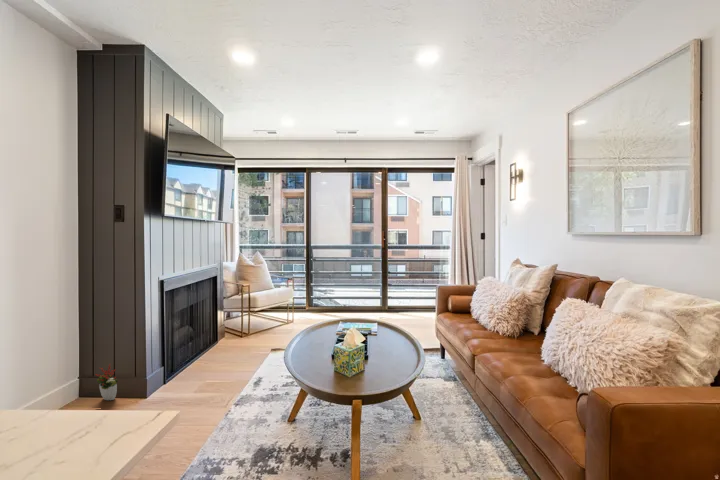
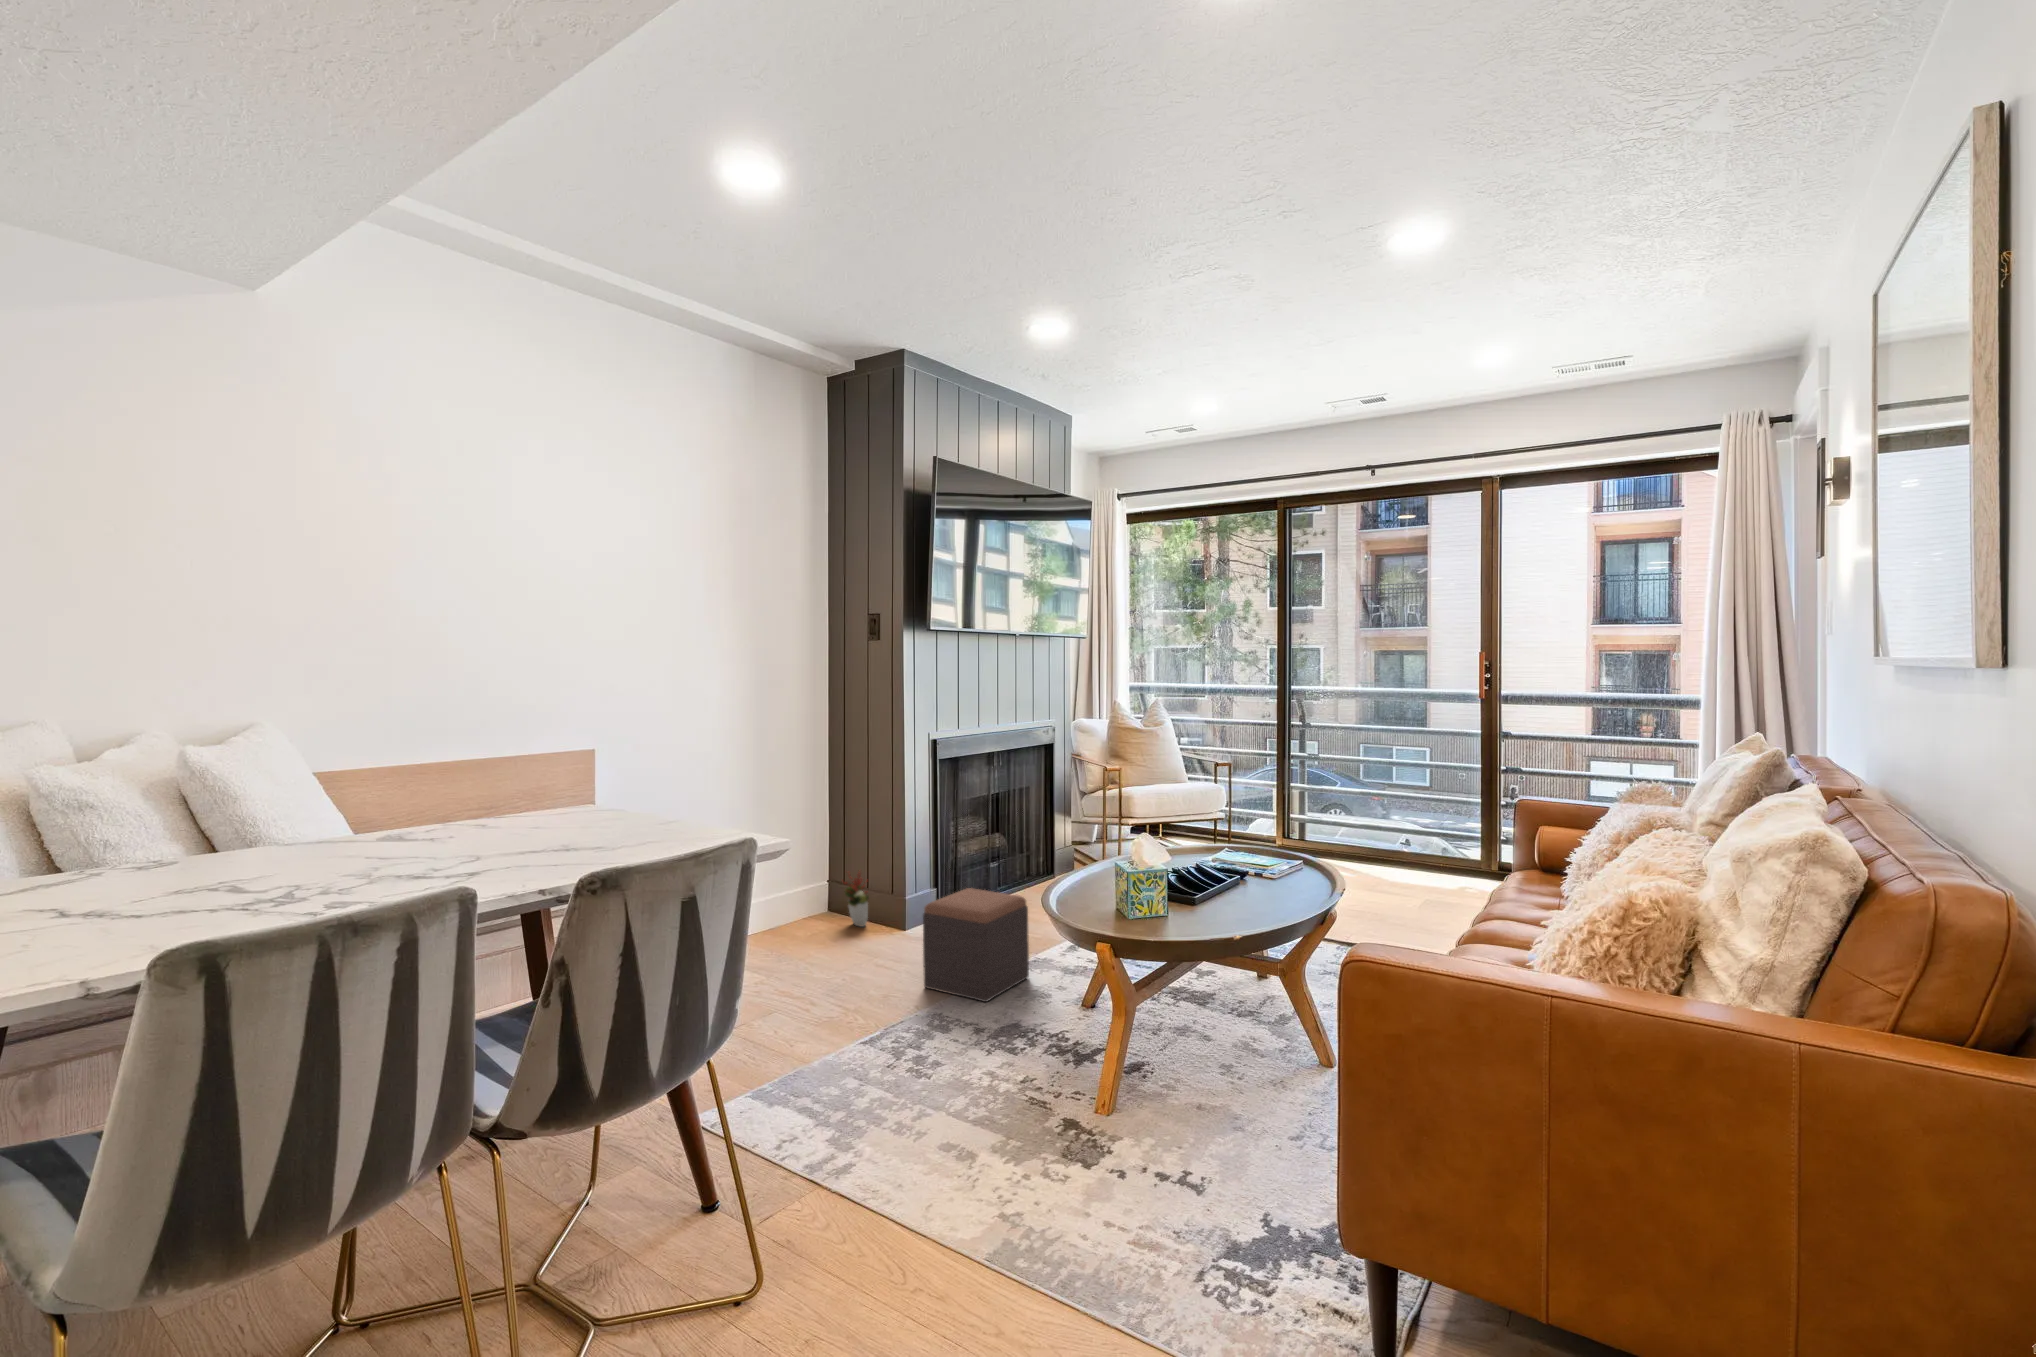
footstool: none [183,367,246,438] -> present [923,888,1029,1002]

